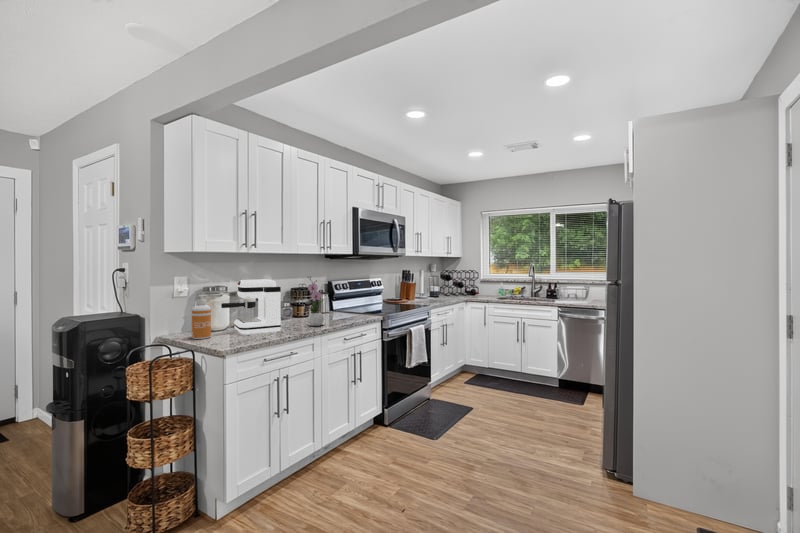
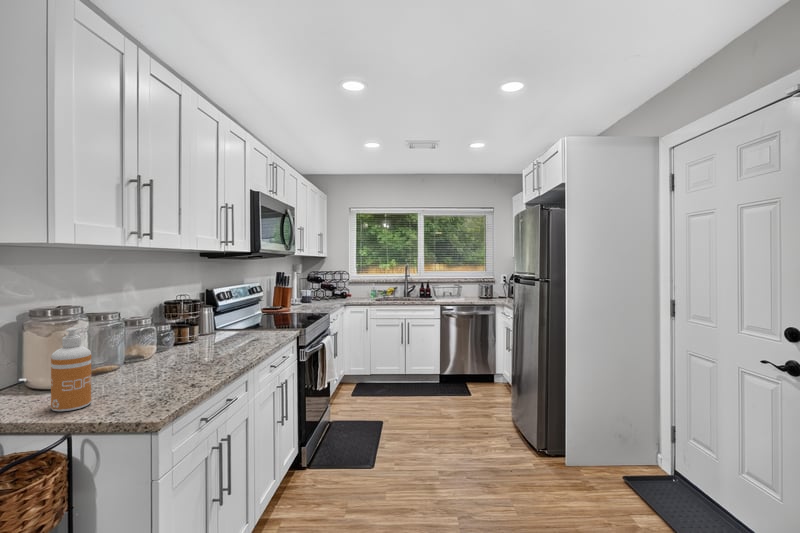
coffee maker: present [221,279,281,335] -> none [99,294,210,388]
flower arrangement: present [307,279,324,326] -> none [225,286,251,358]

